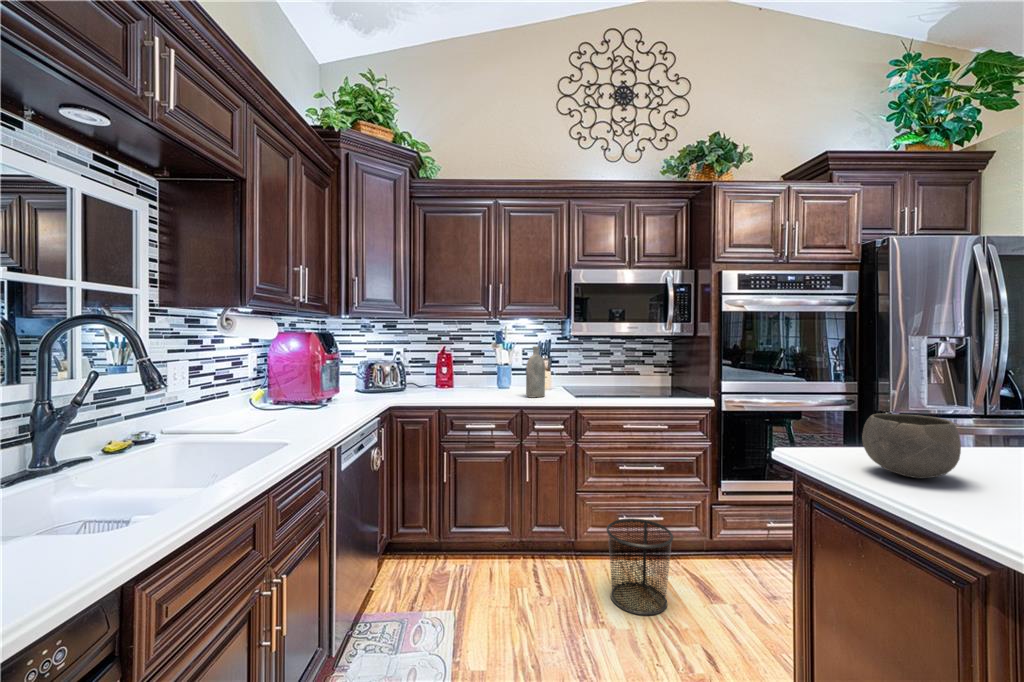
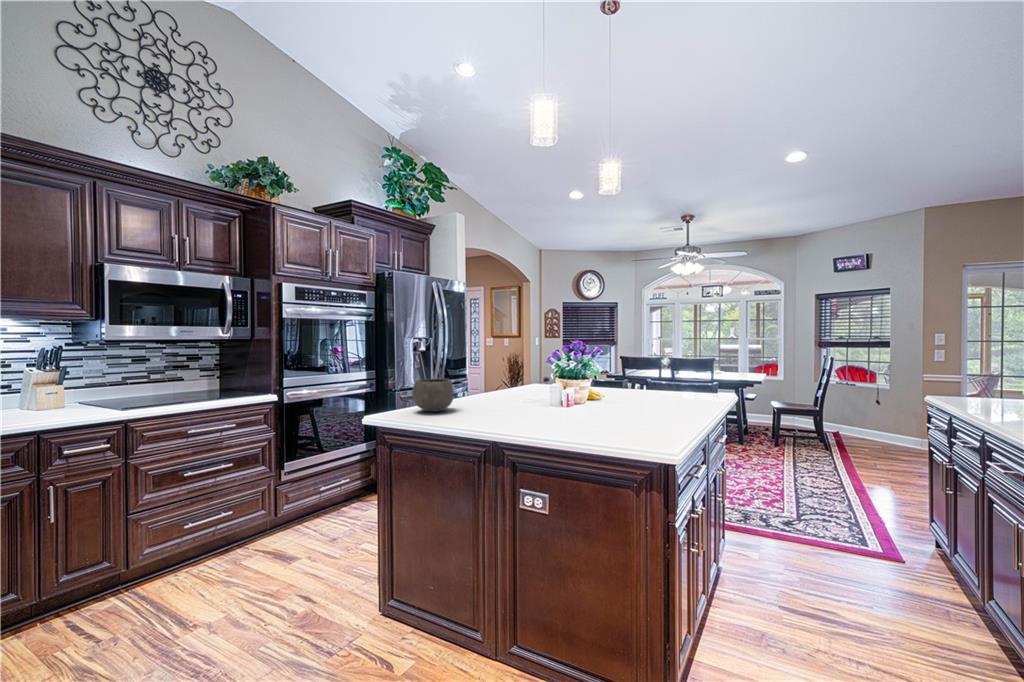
bottle: present [526,346,545,397] -> none [37,354,68,420]
waste bin: present [607,518,673,615] -> none [185,514,258,606]

